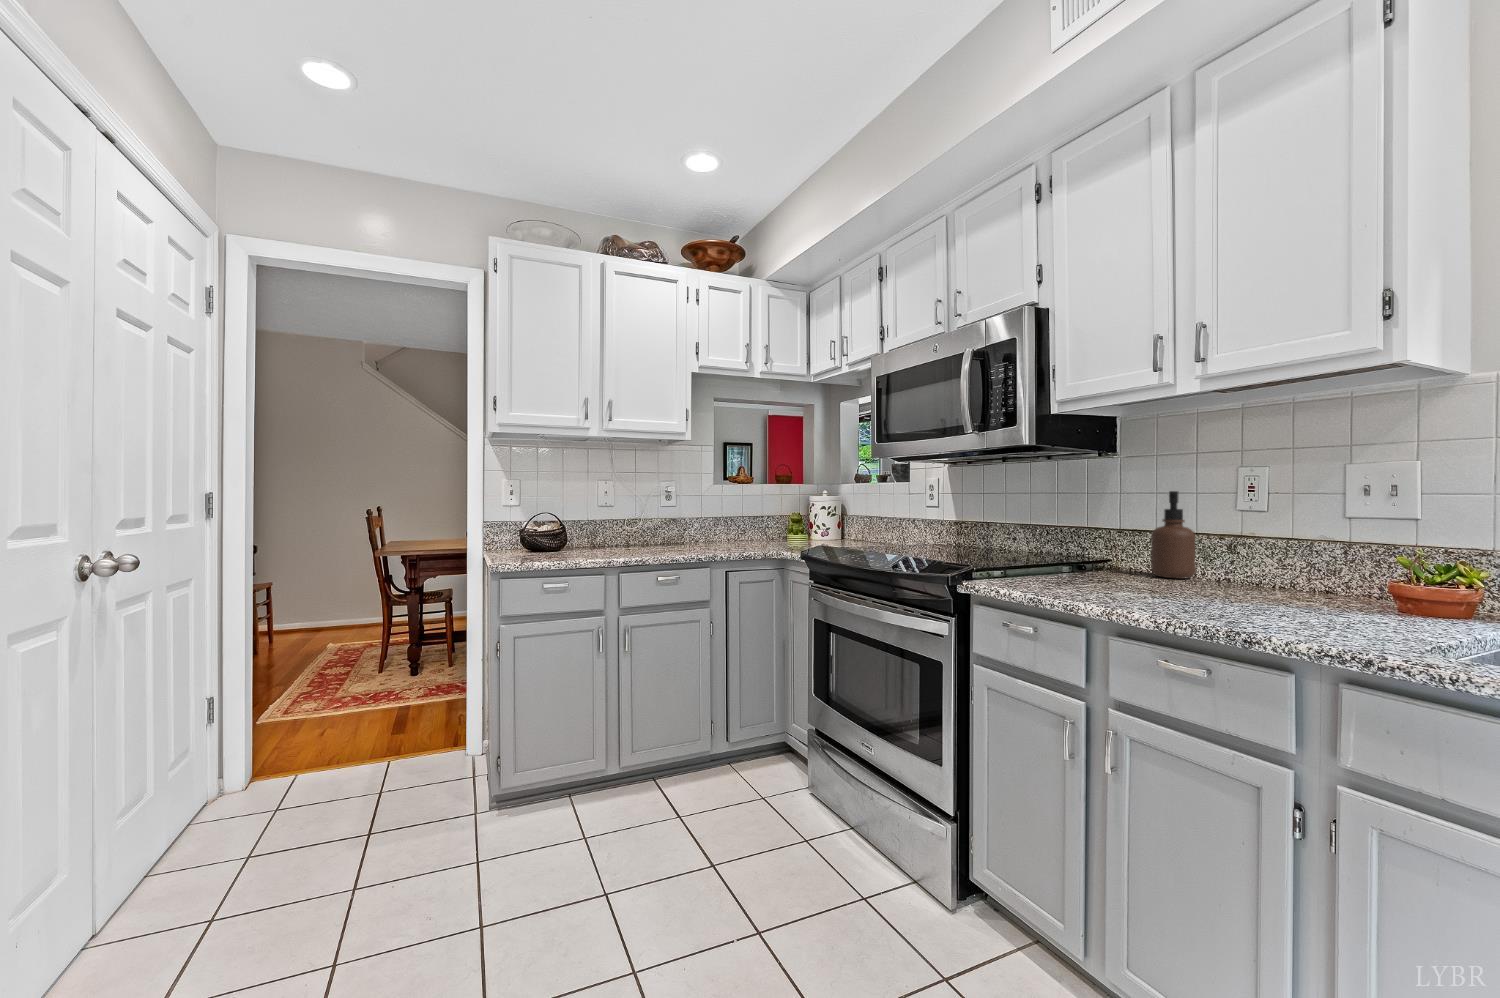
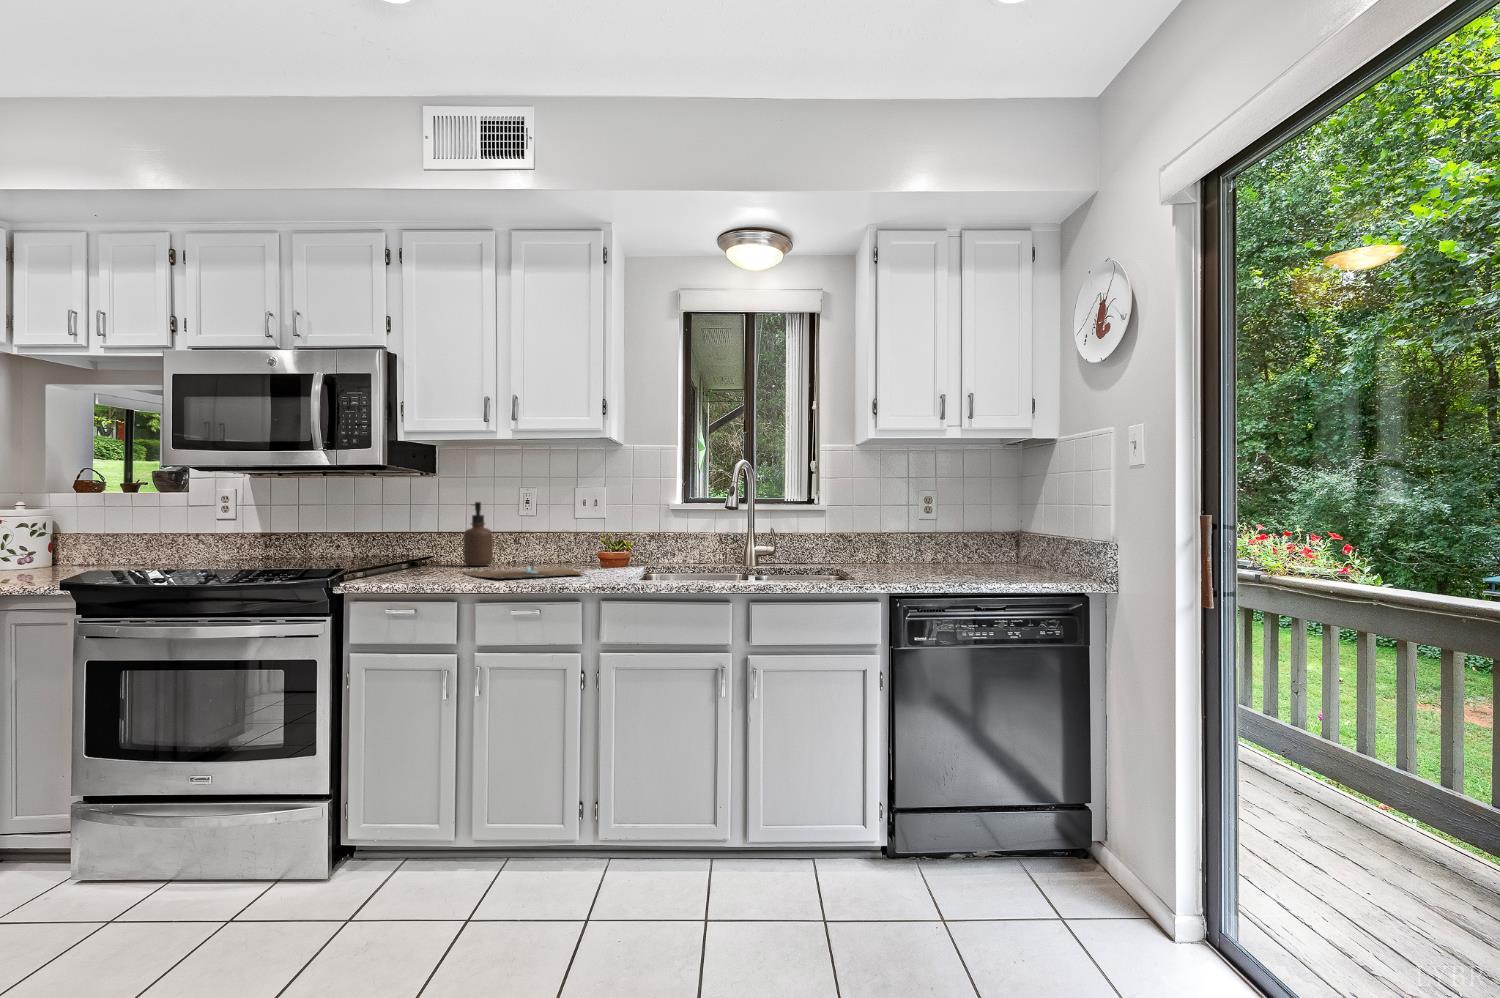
cutting board: none [1125,582,1332,619] -> present [464,562,583,579]

